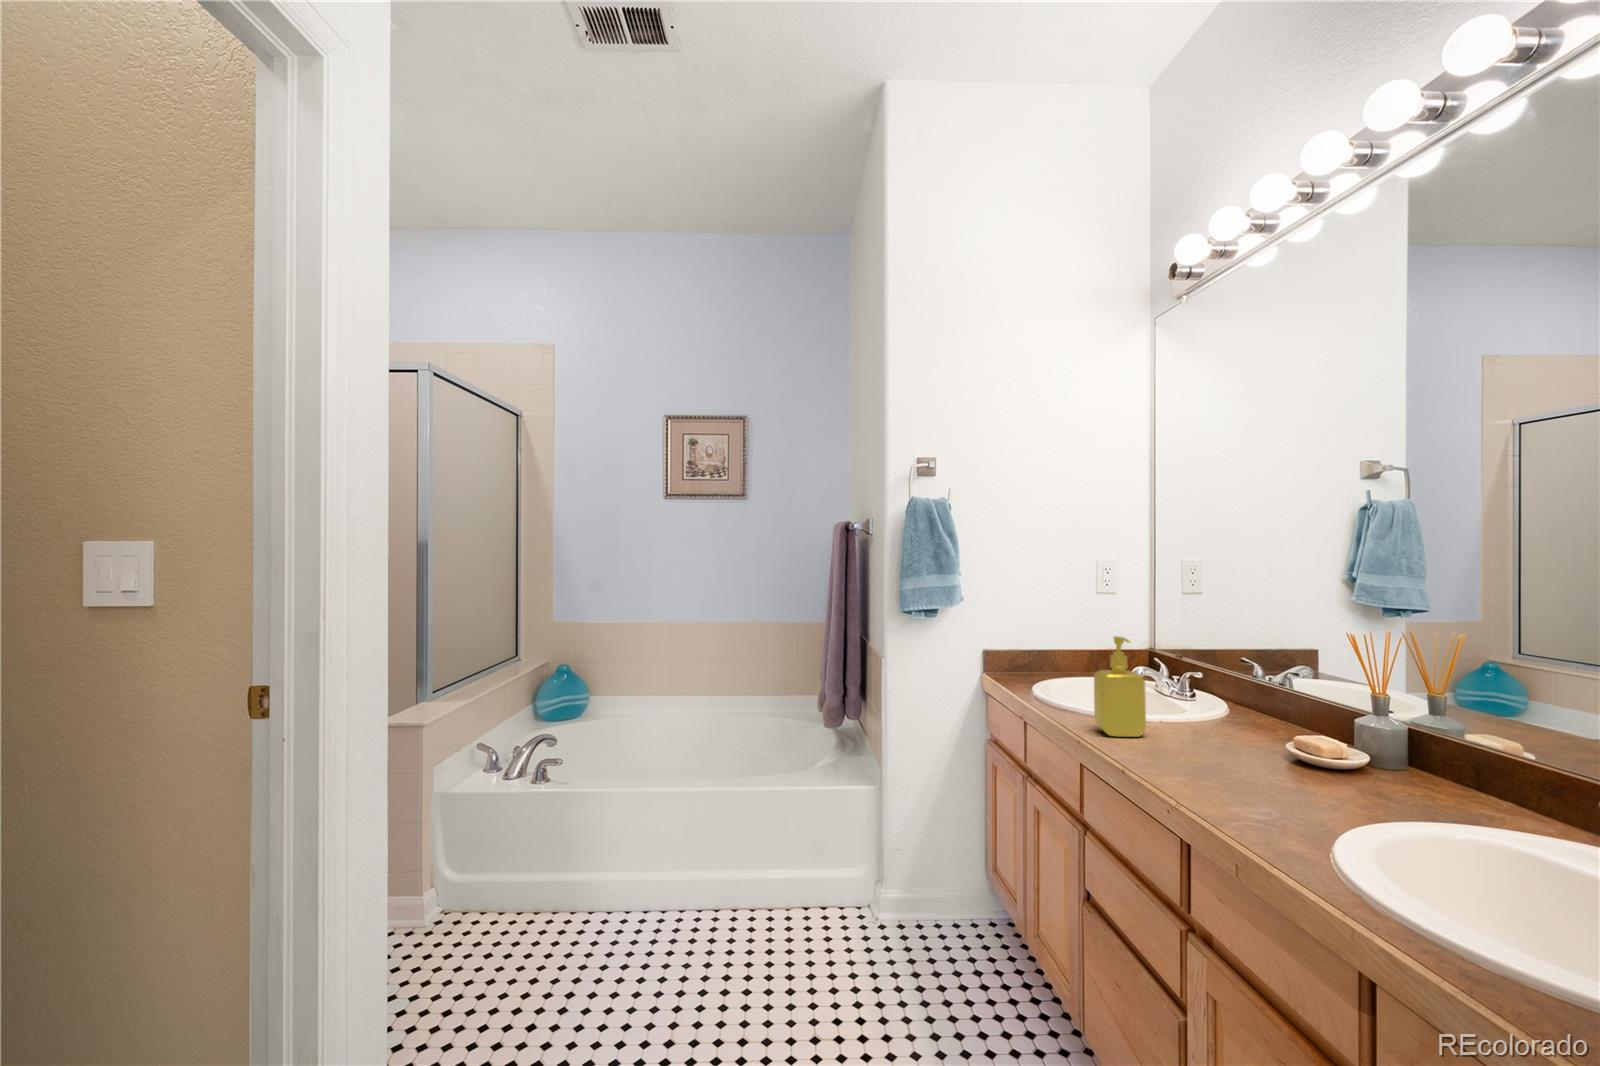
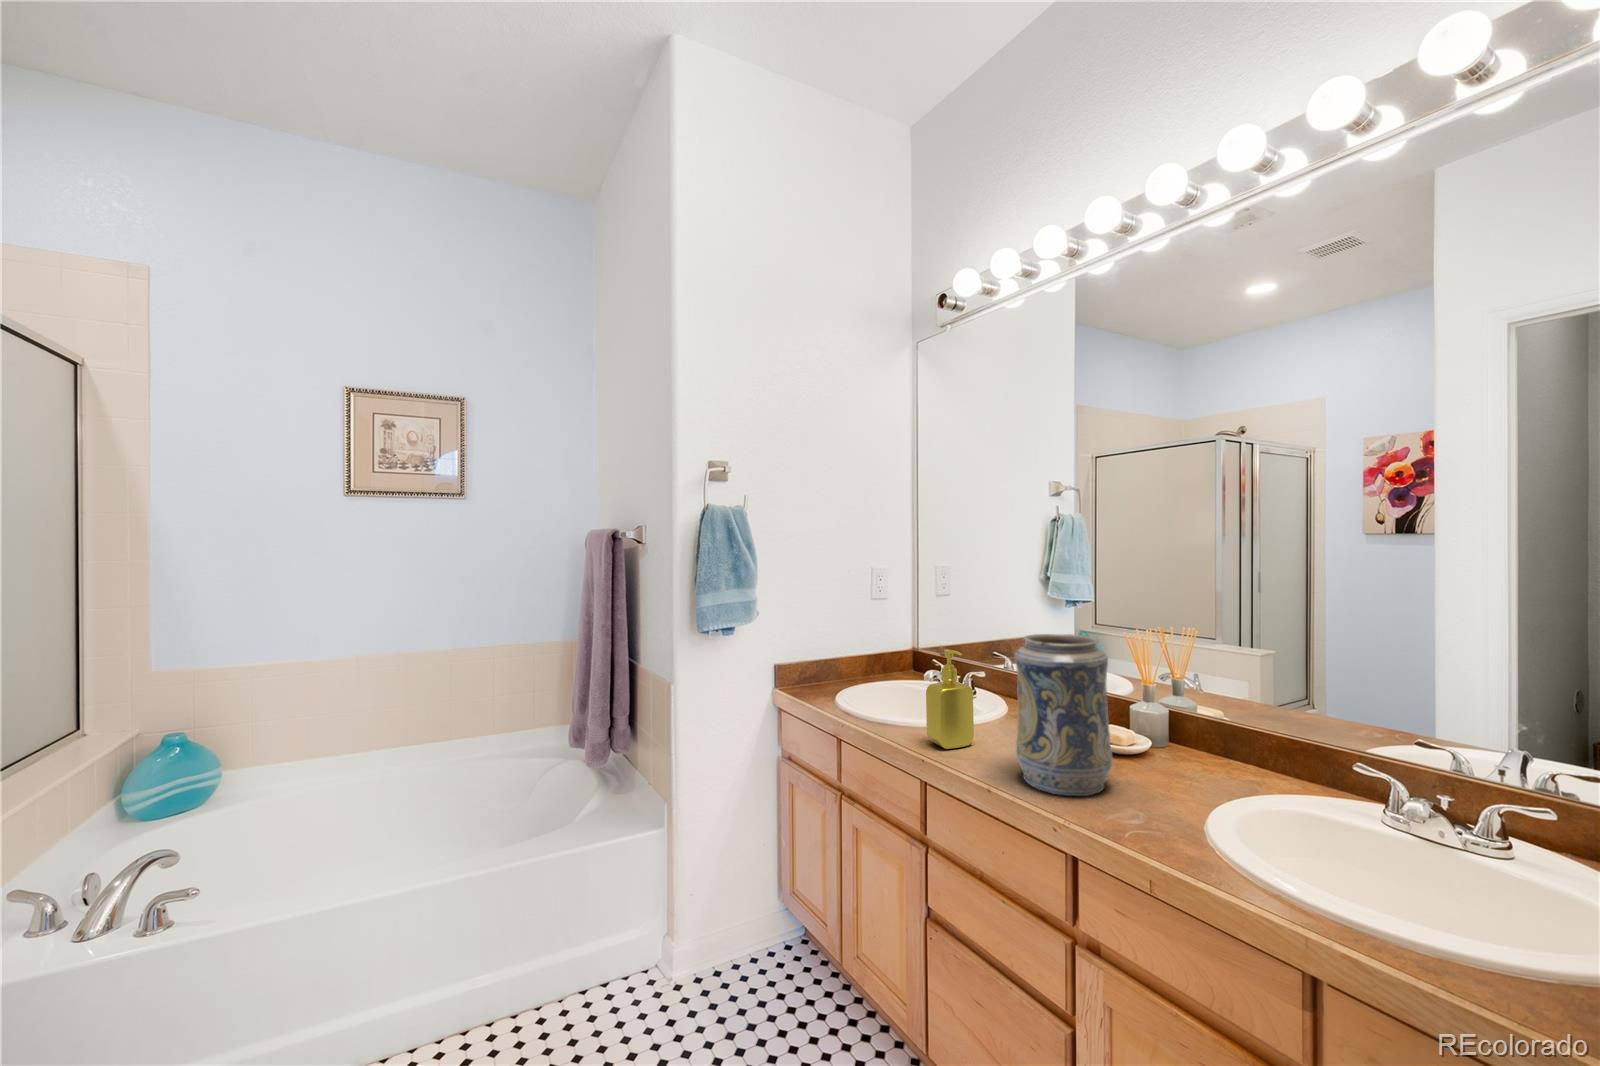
decorative vase: none [1161,621,1274,792] -> present [1015,634,1112,796]

